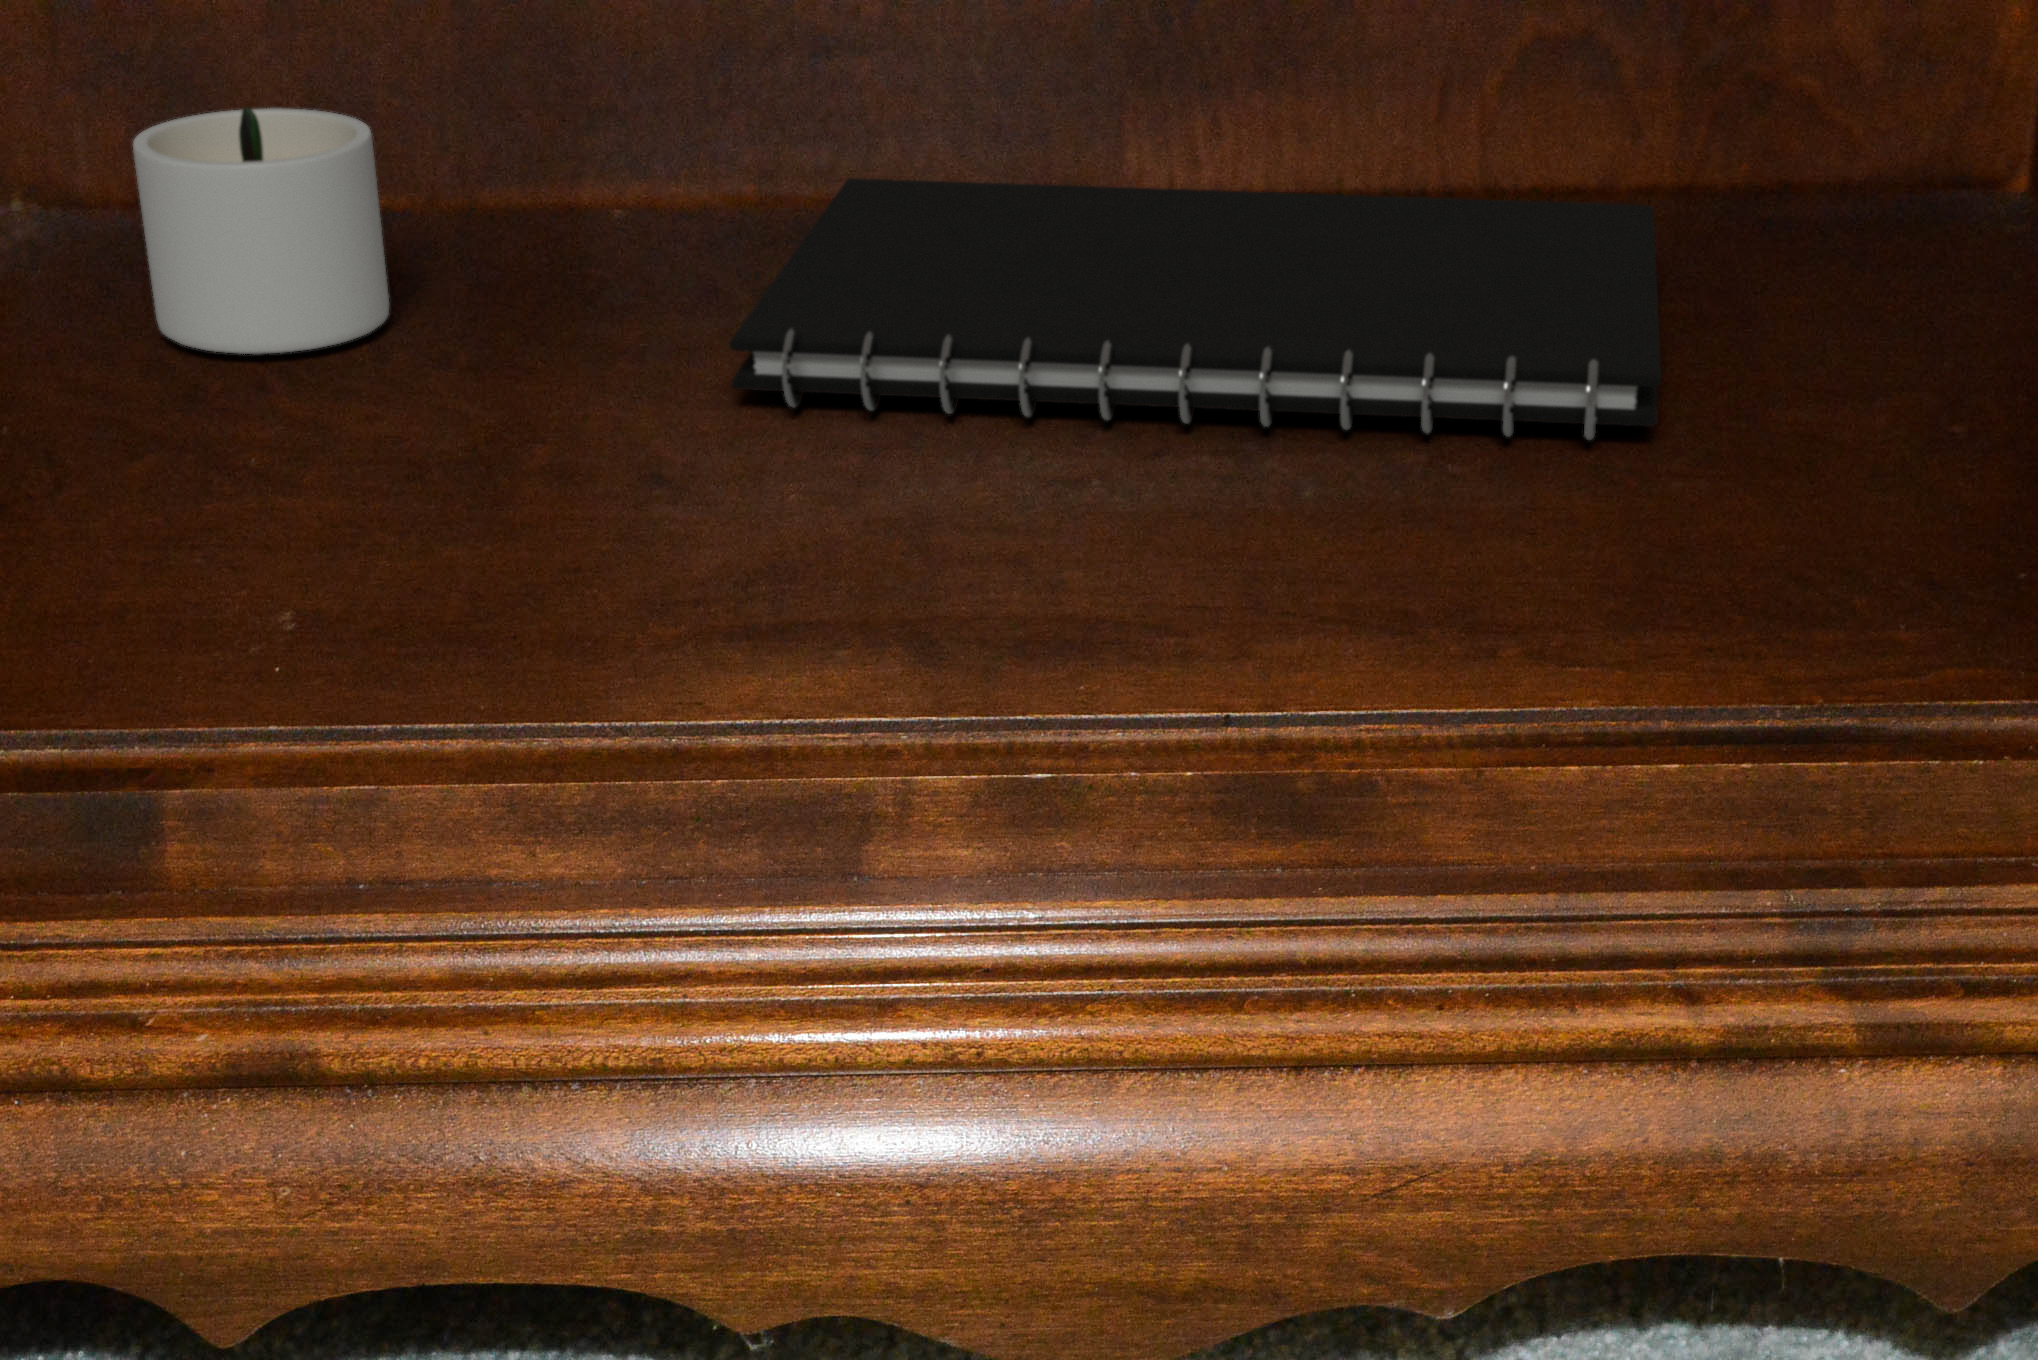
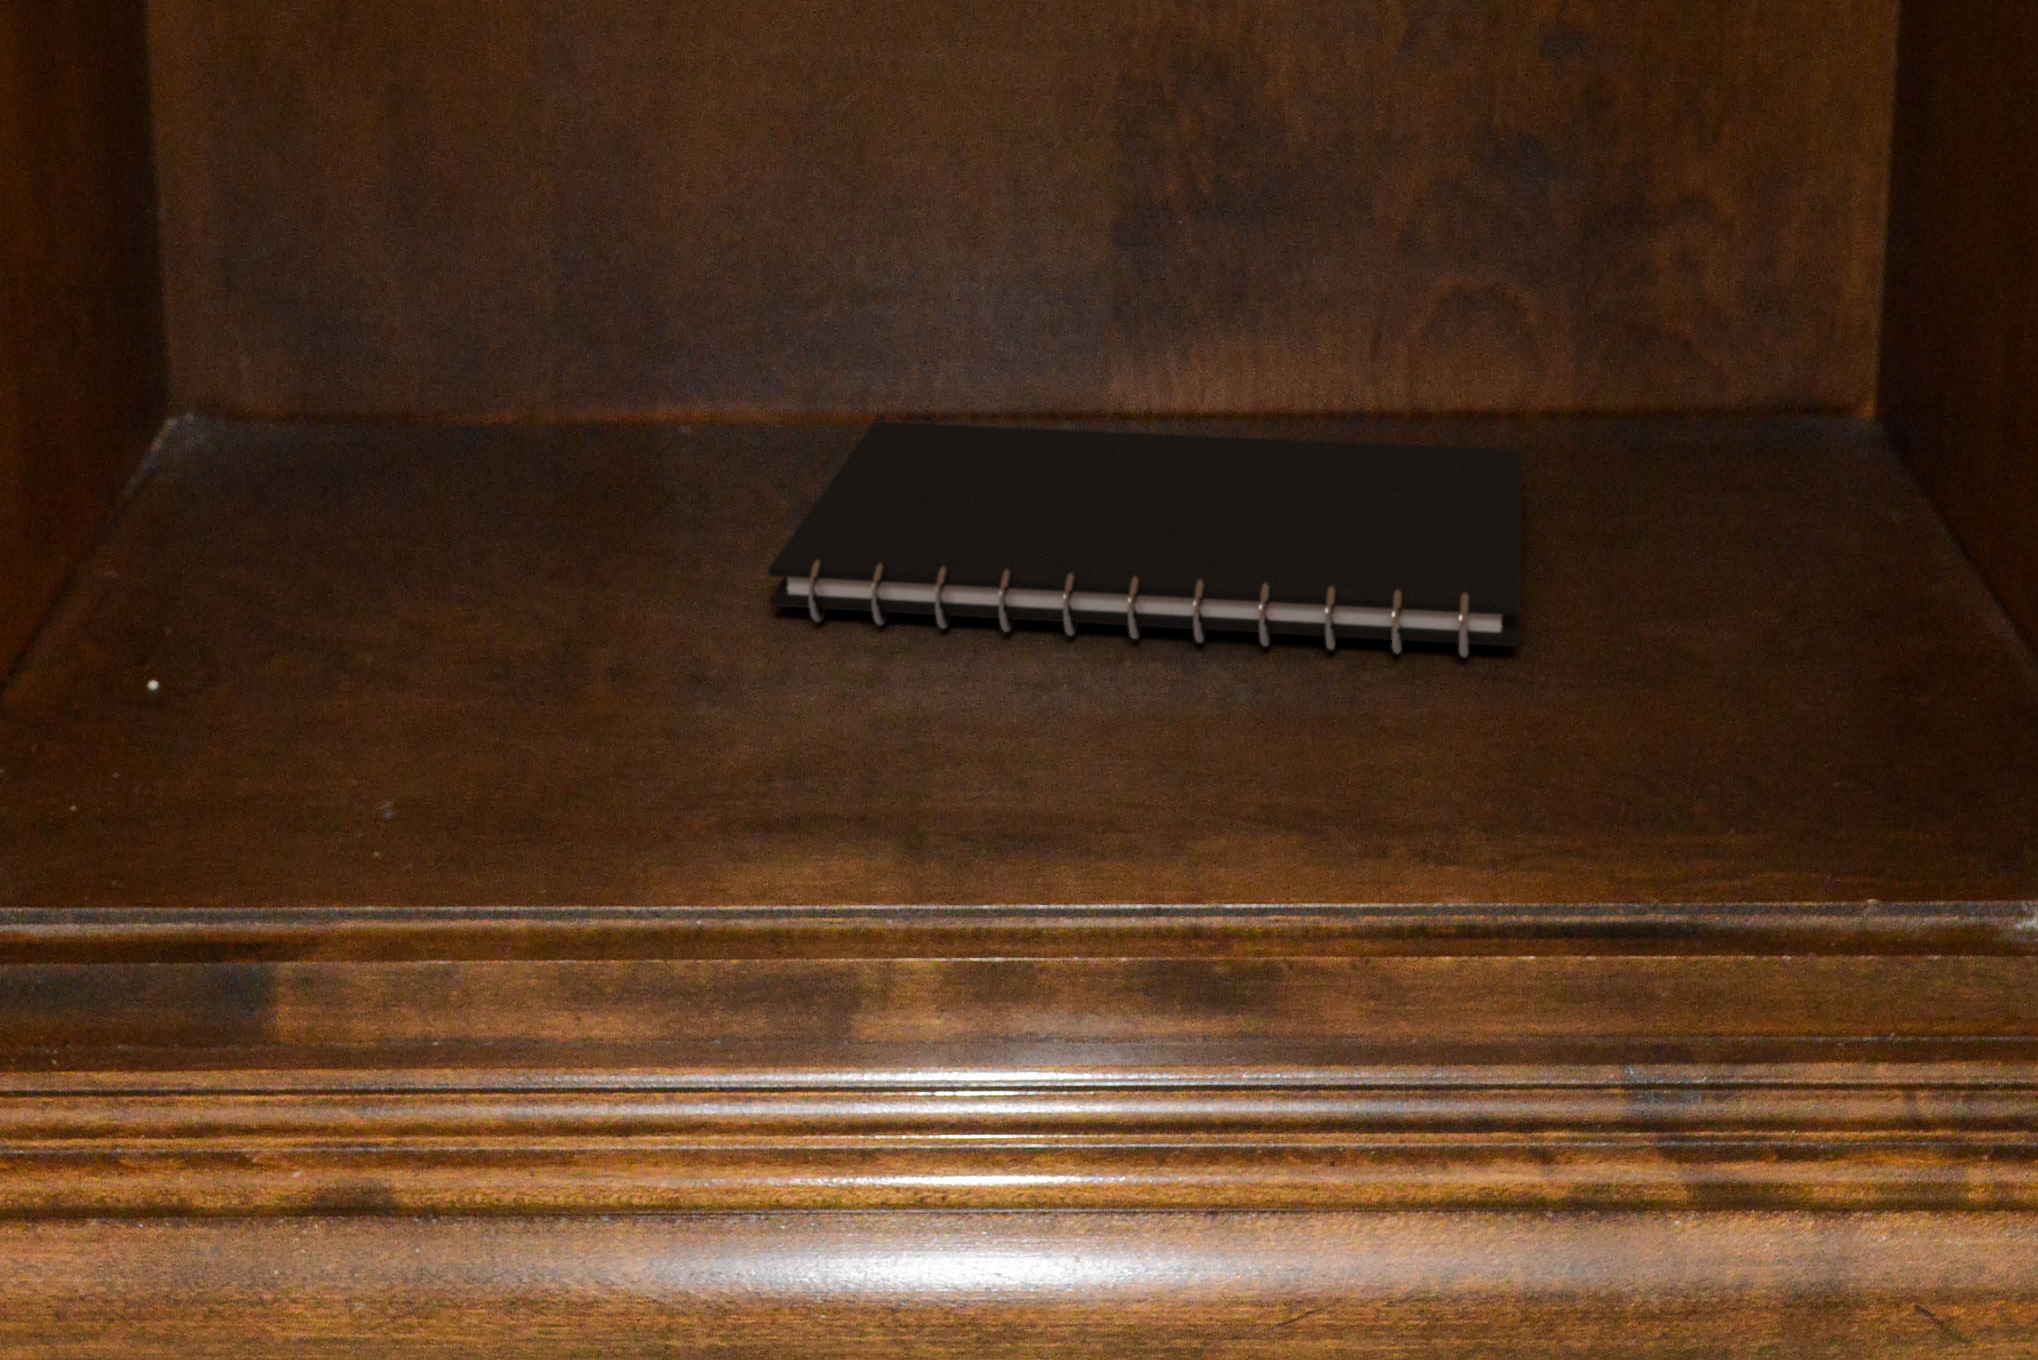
candle: present [133,107,389,354] -> none [308,375,578,569]

